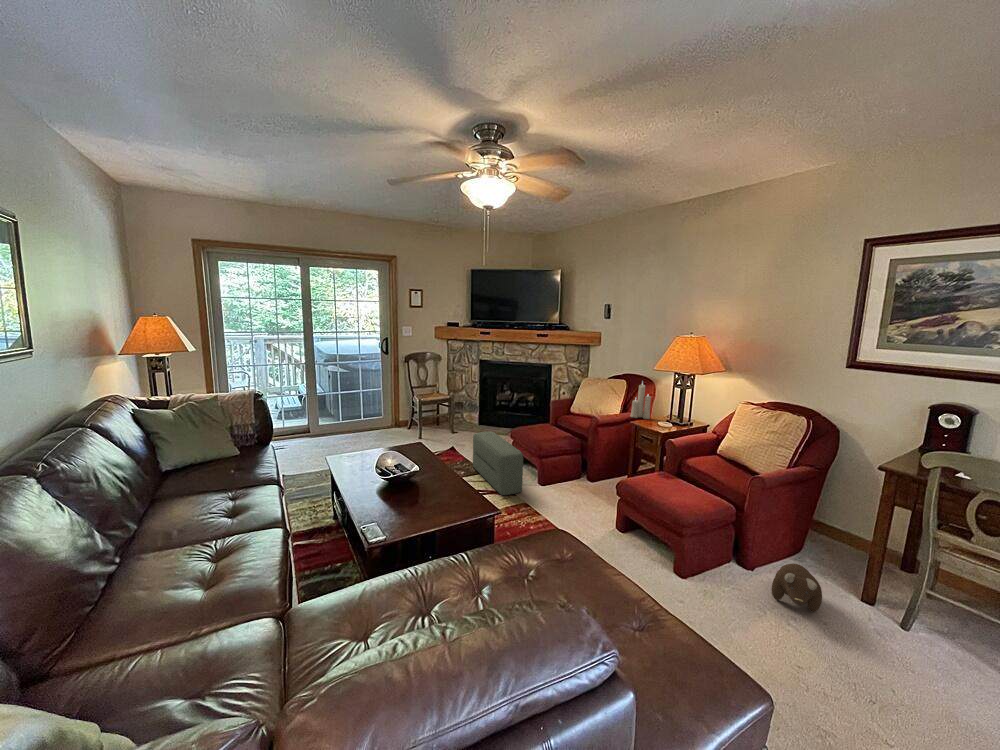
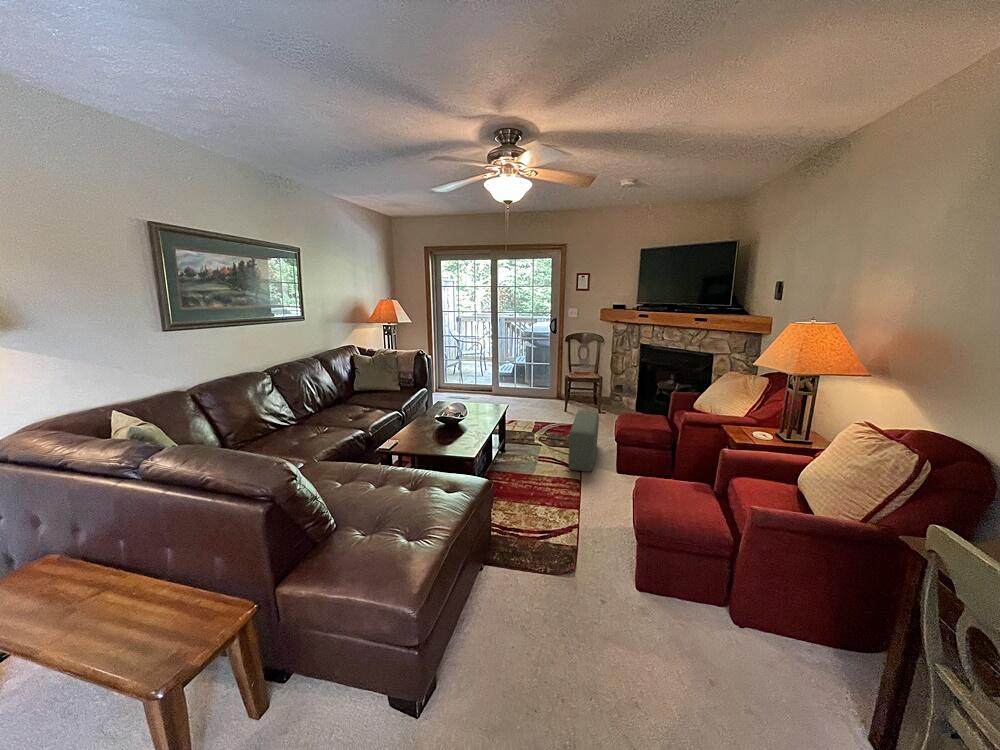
candle: present [630,384,651,419] -> none [734,374,762,426]
plush toy: present [772,564,822,612] -> none [714,625,790,696]

